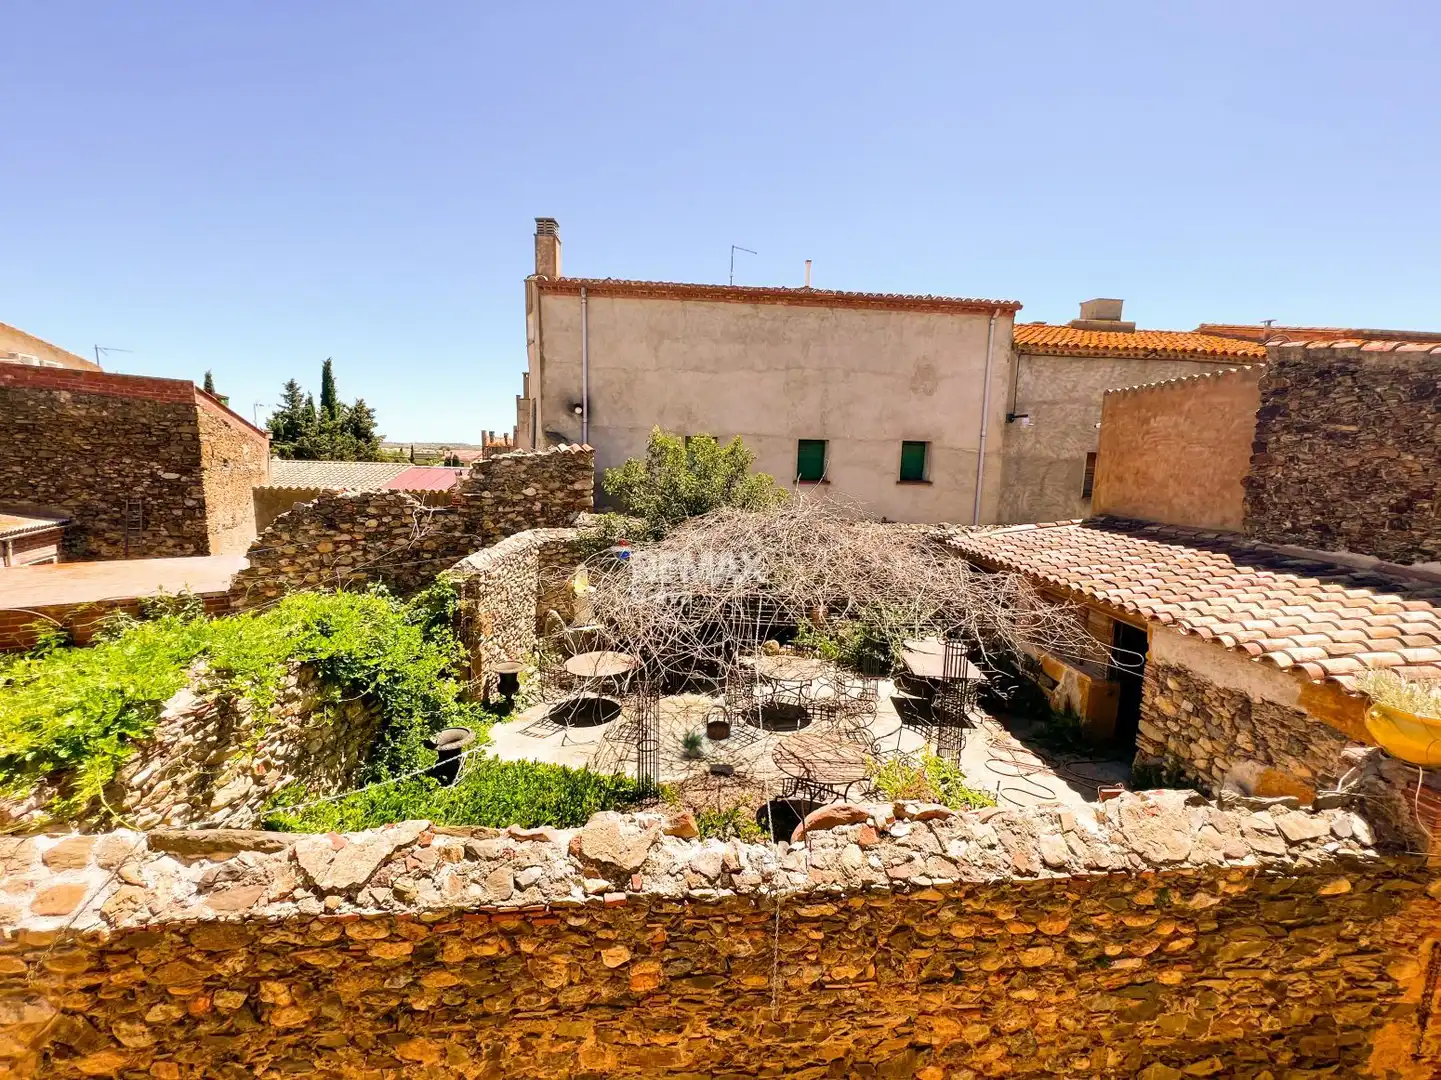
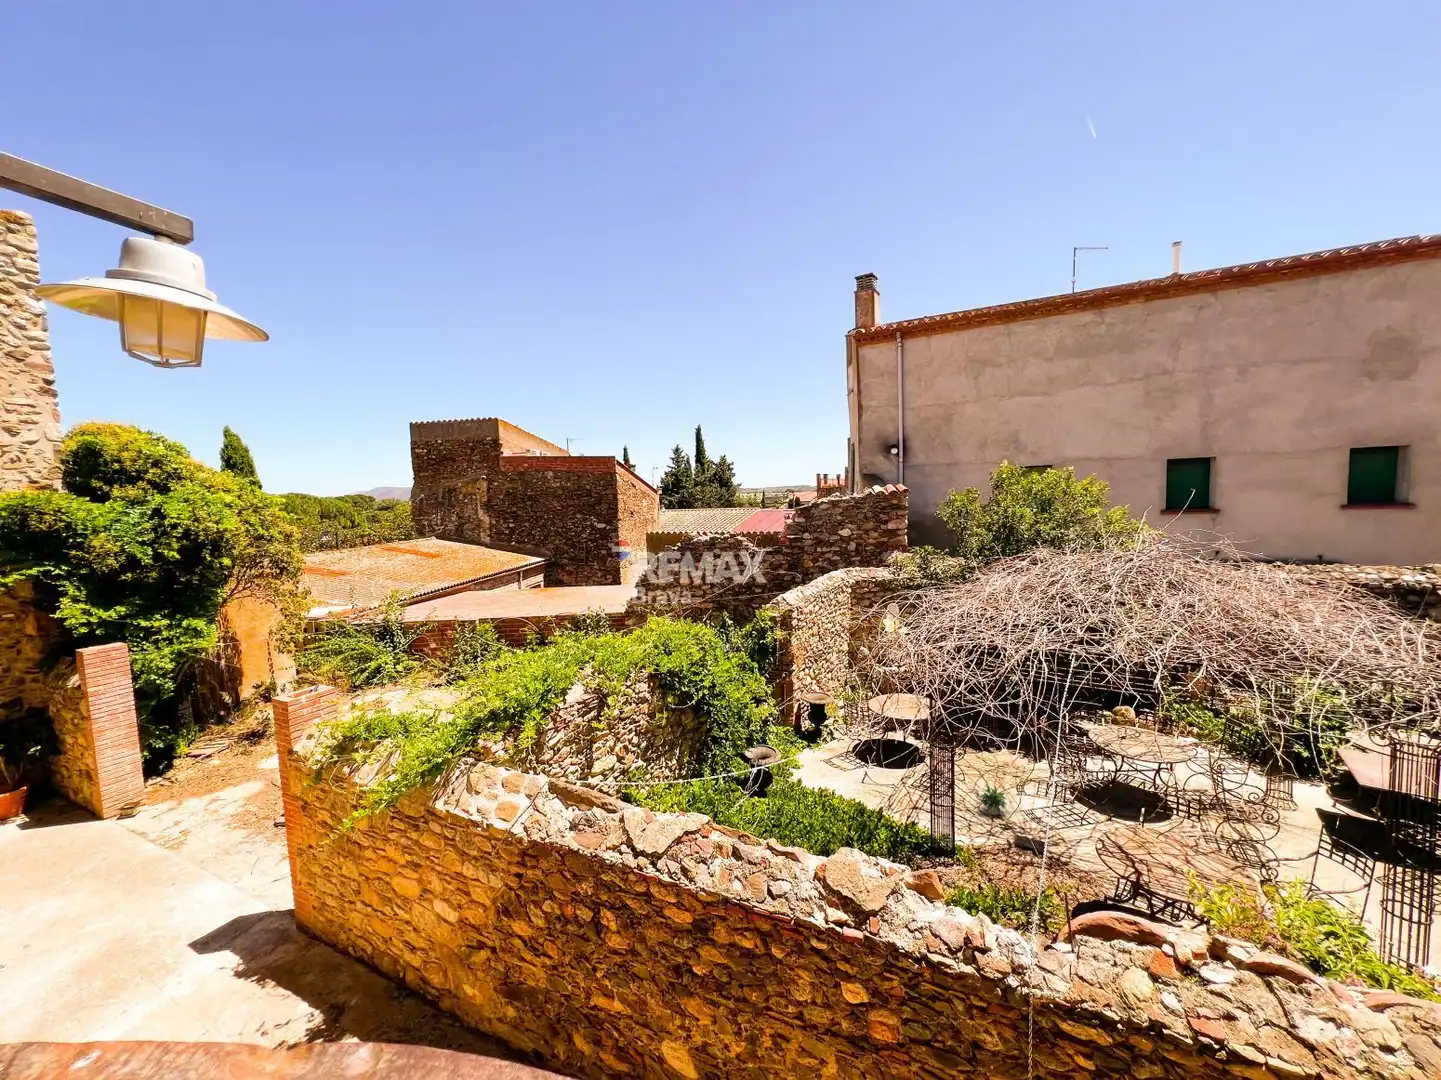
basket: present [707,705,730,739] -> none [1012,764,1041,803]

